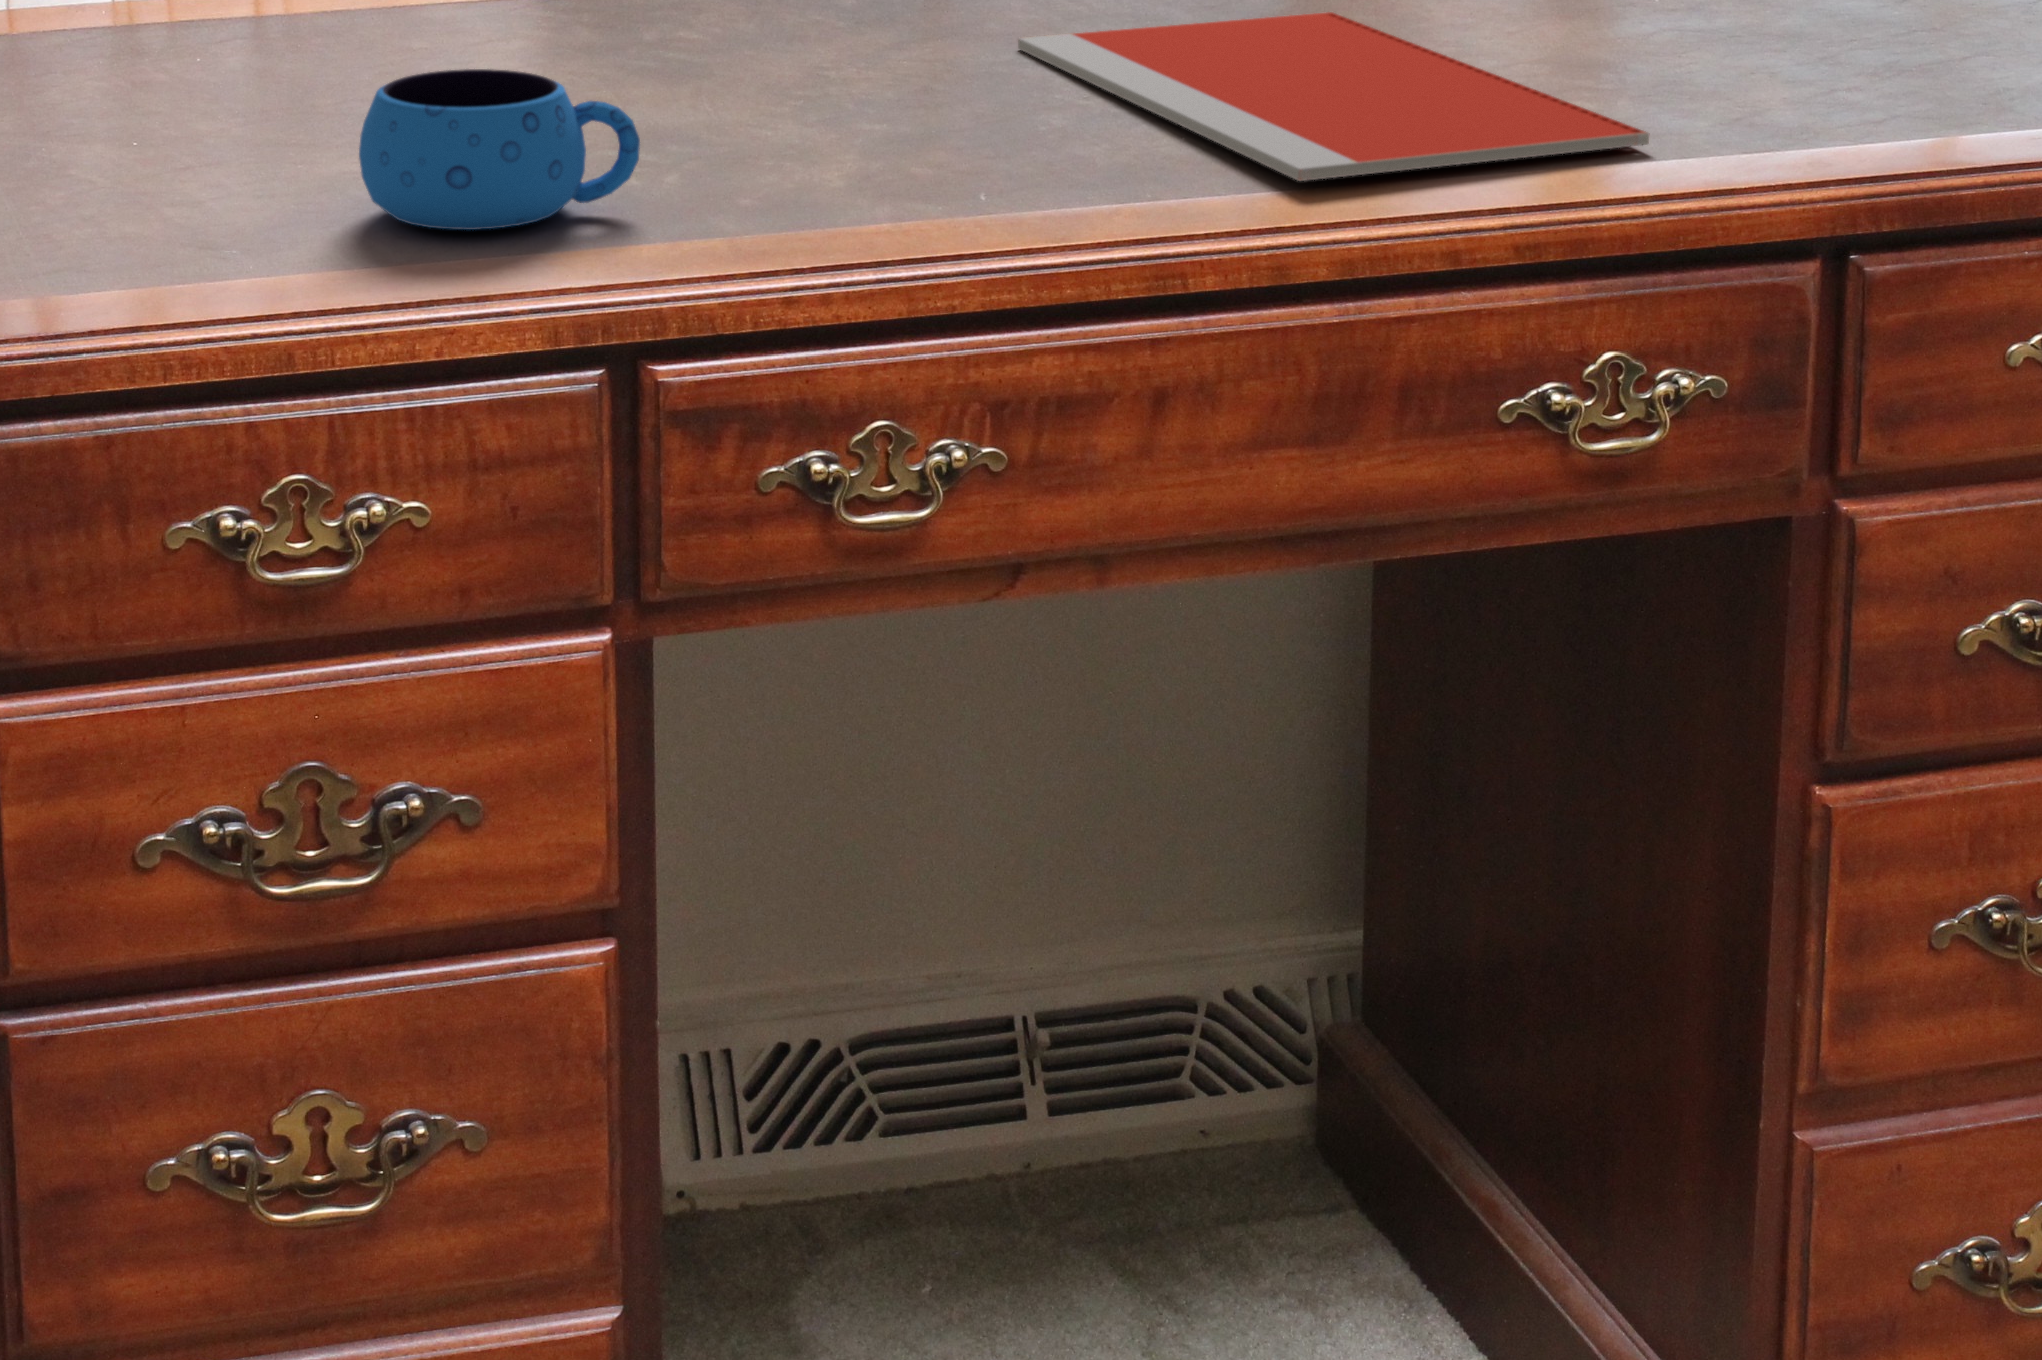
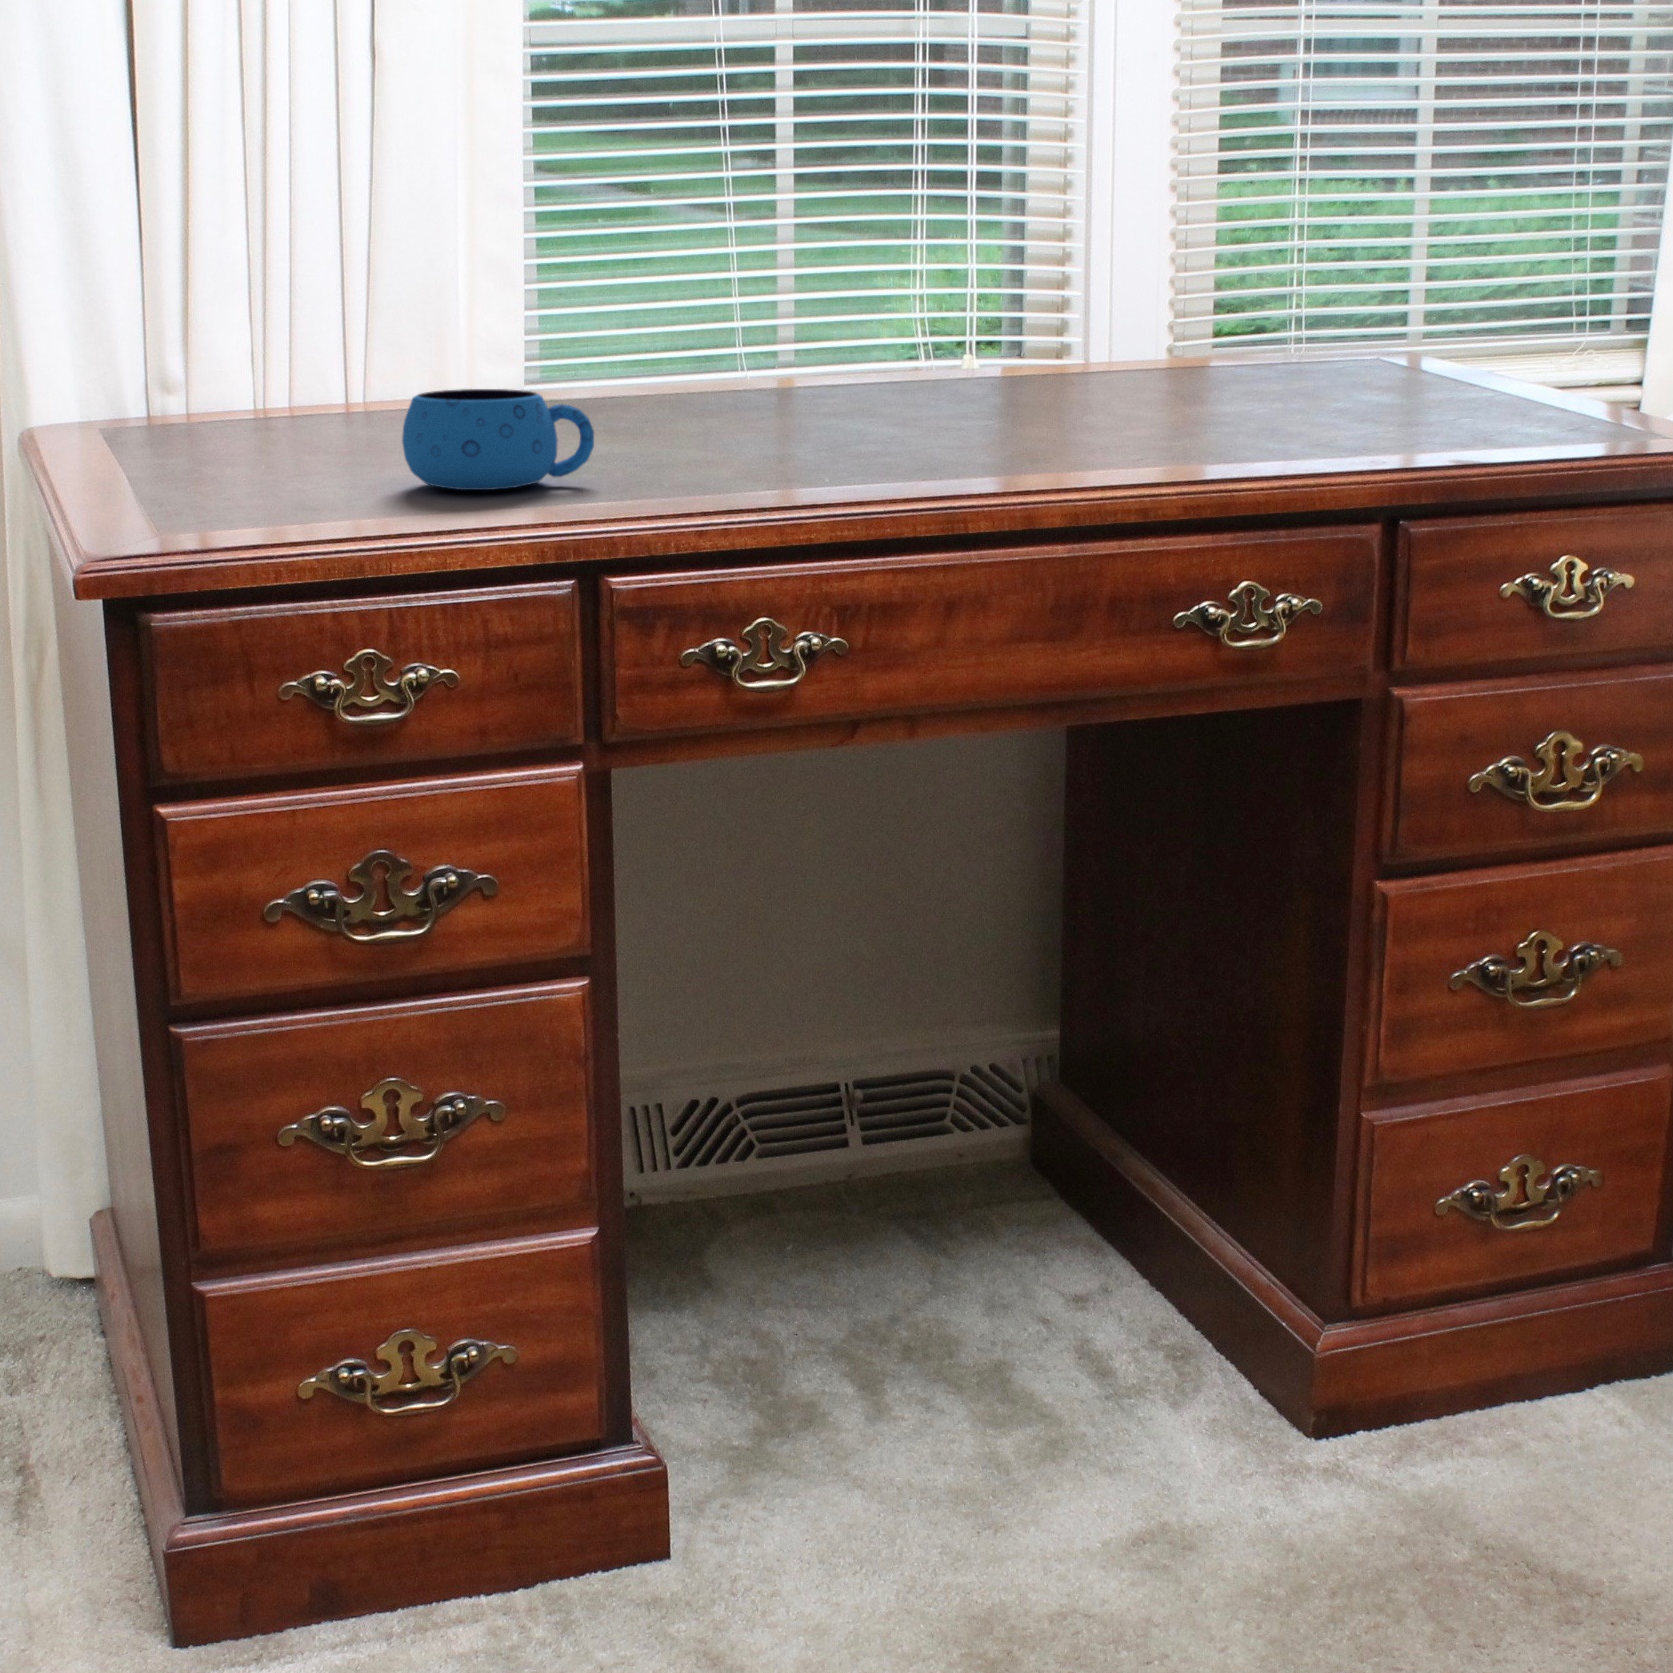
notebook: present [1018,12,1649,181] -> none [841,401,1269,462]

